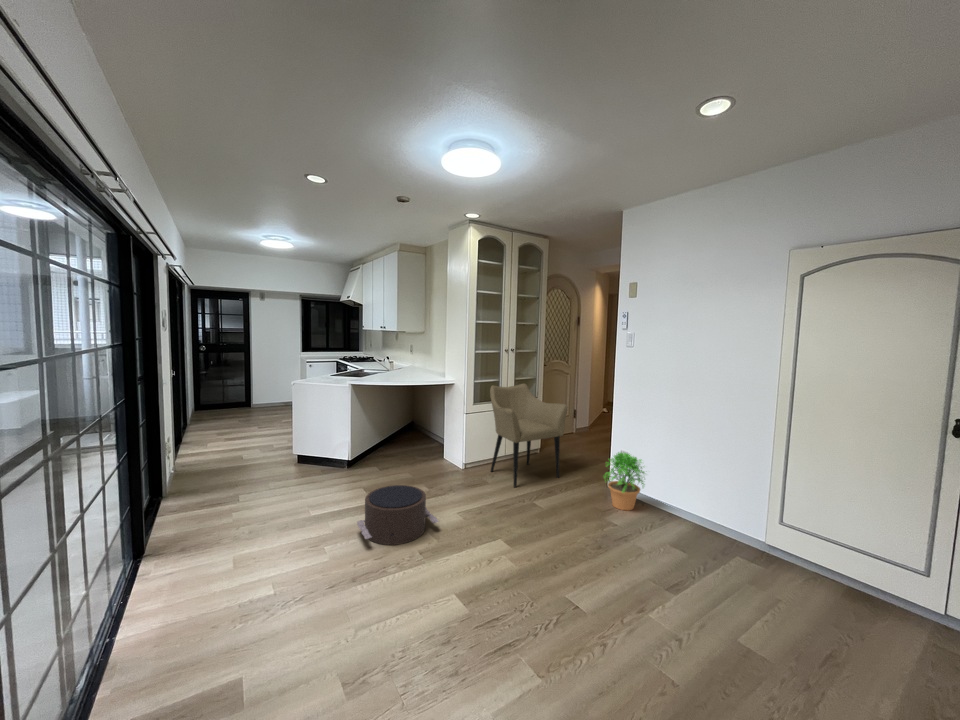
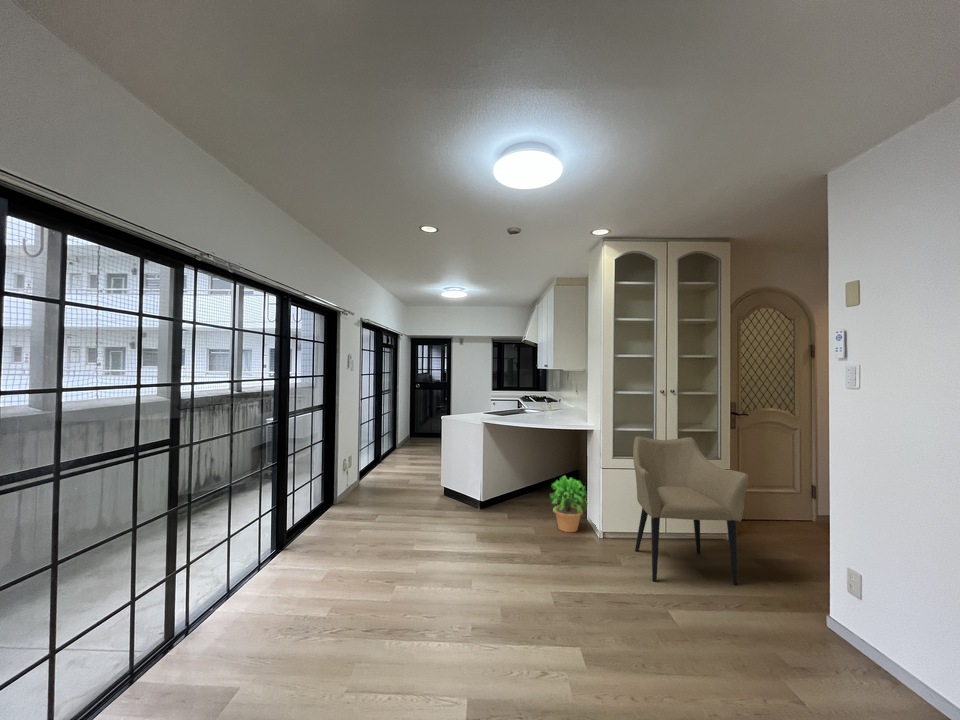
potted plant: present [604,452,645,510] -> present [551,476,586,532]
pouf: present [357,485,438,545] -> none [426,539,514,611]

